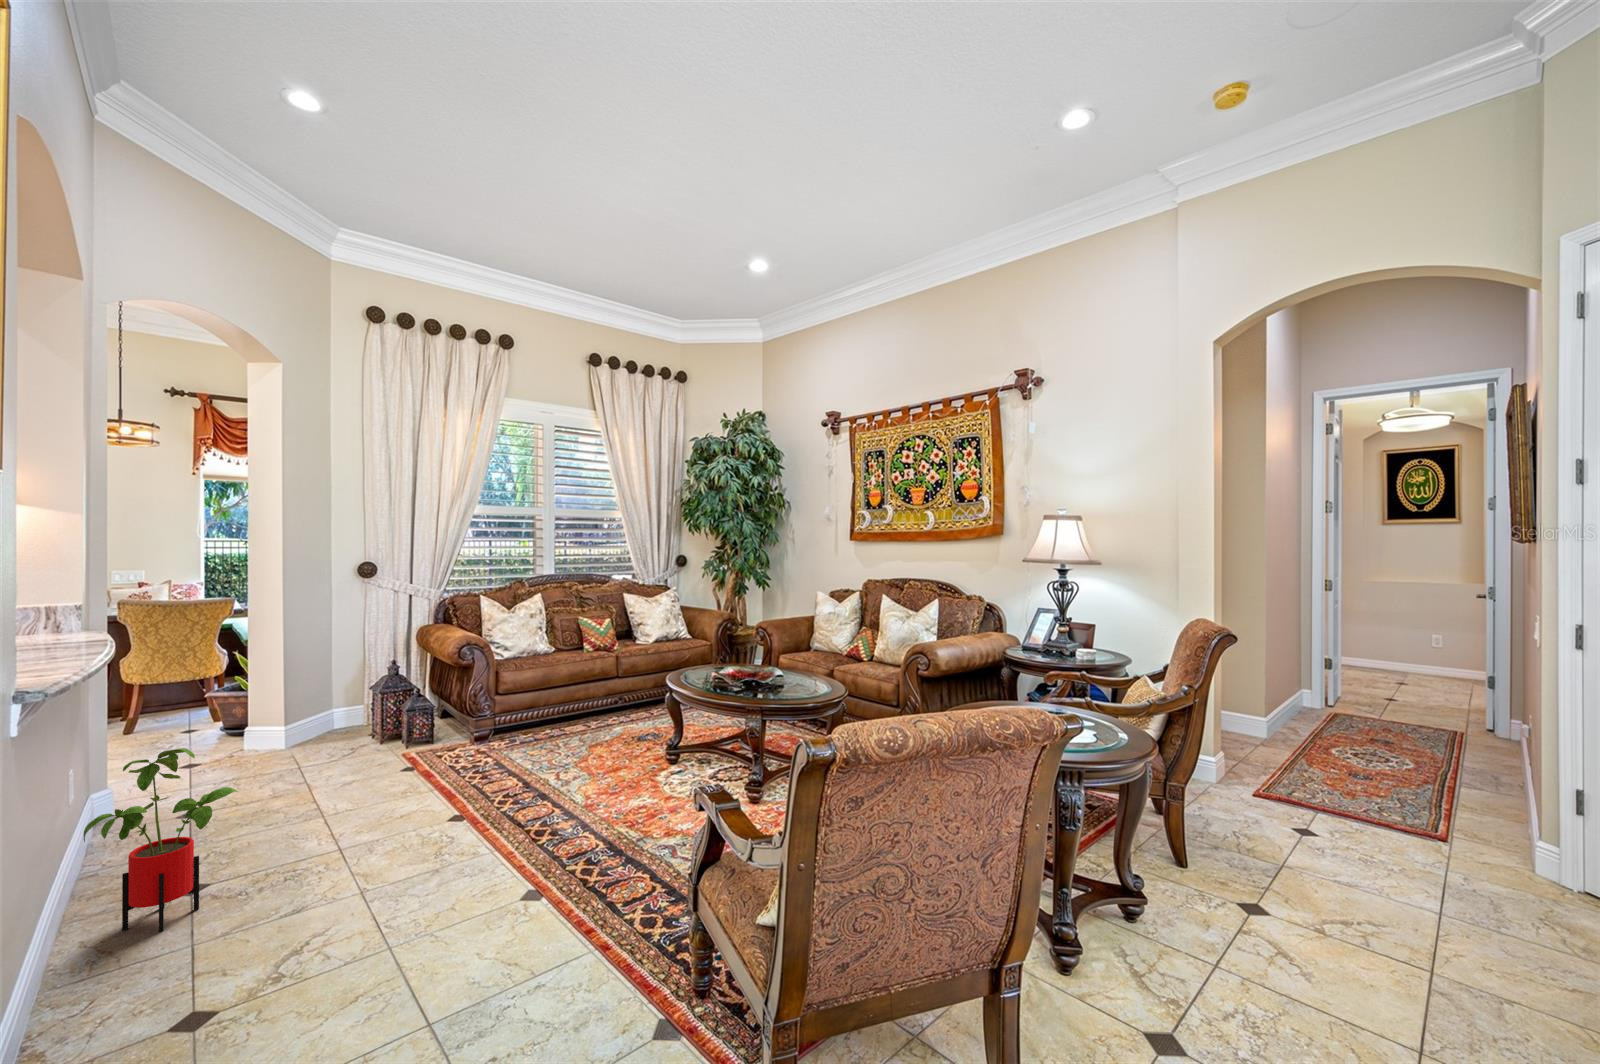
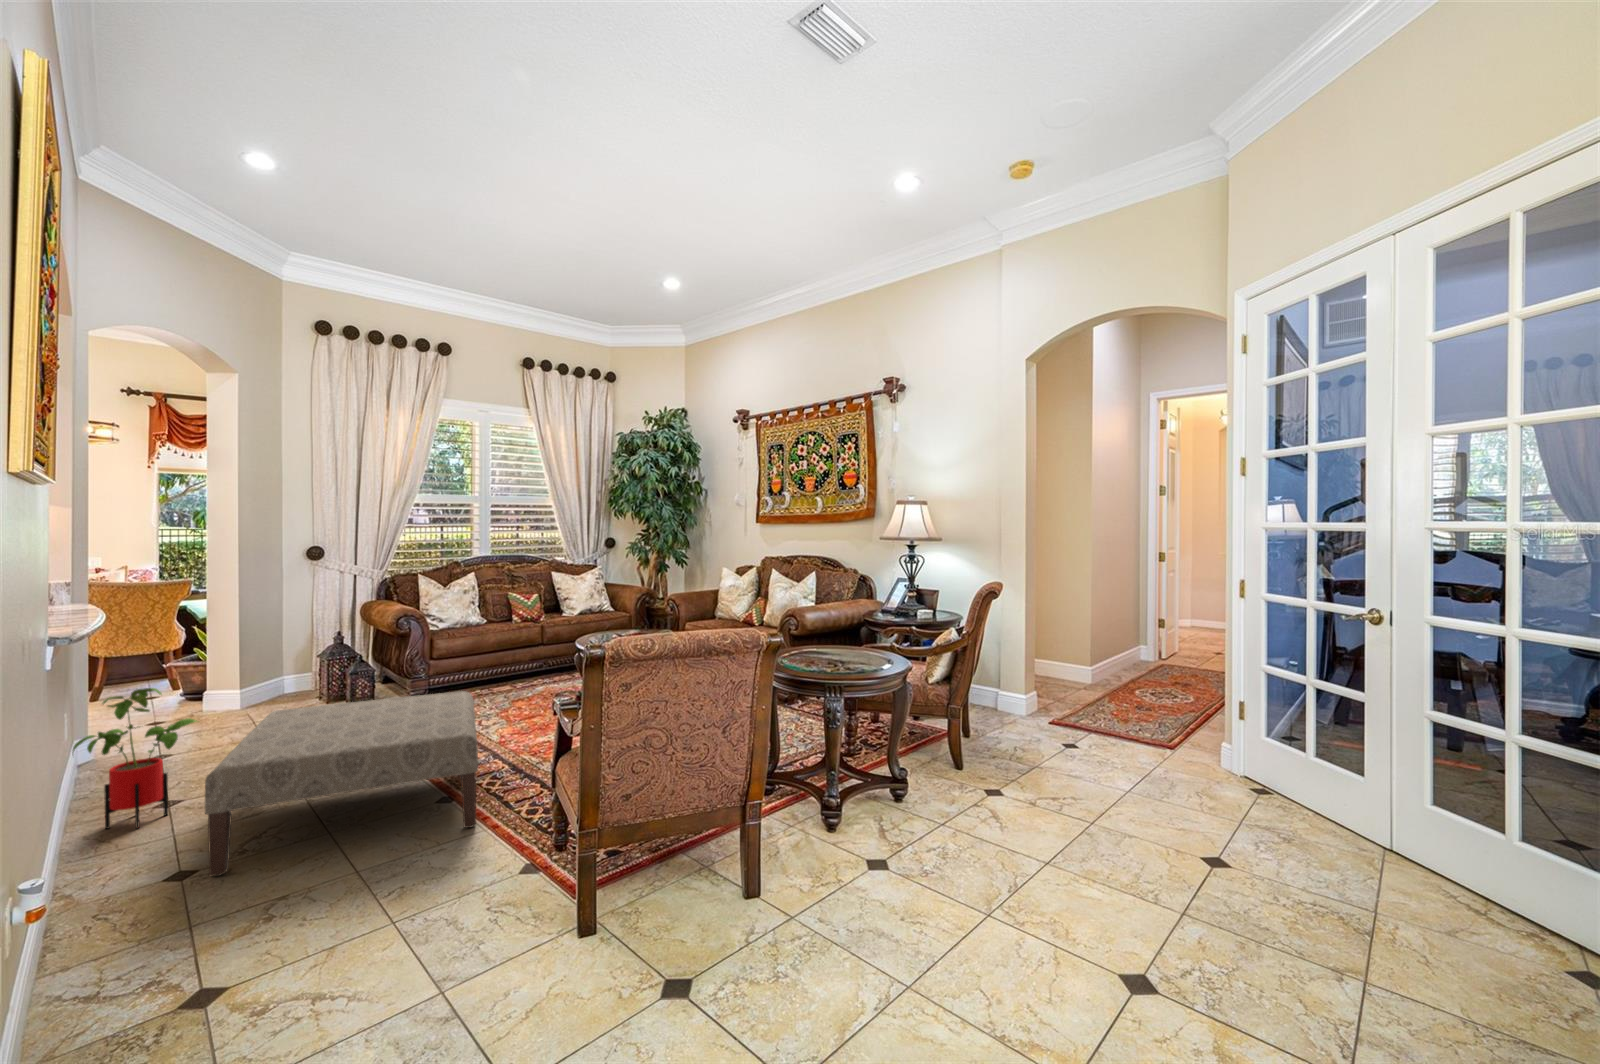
ottoman: none [242,749,584,1022] -> present [205,691,478,876]

